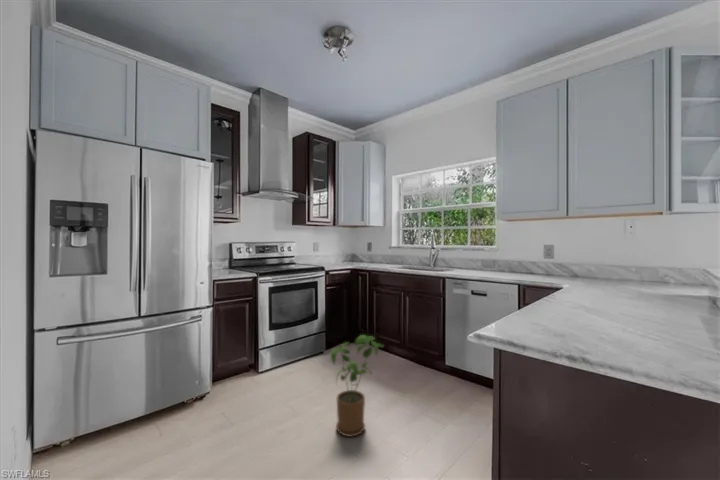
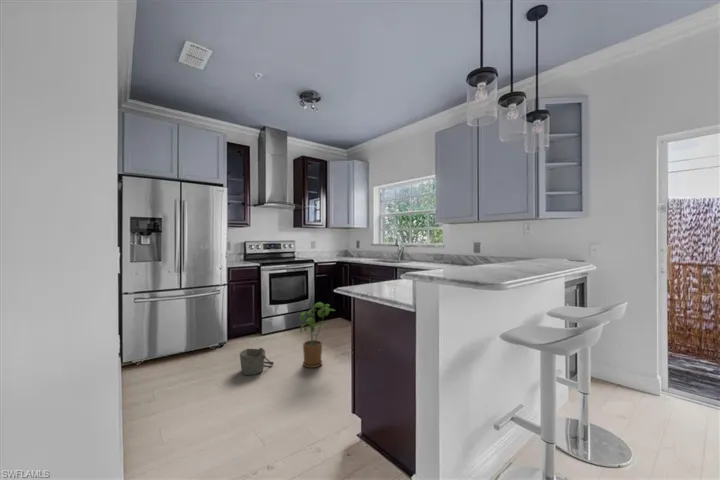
bucket: none [240,409,291,460] -> present [240,348,274,375]

